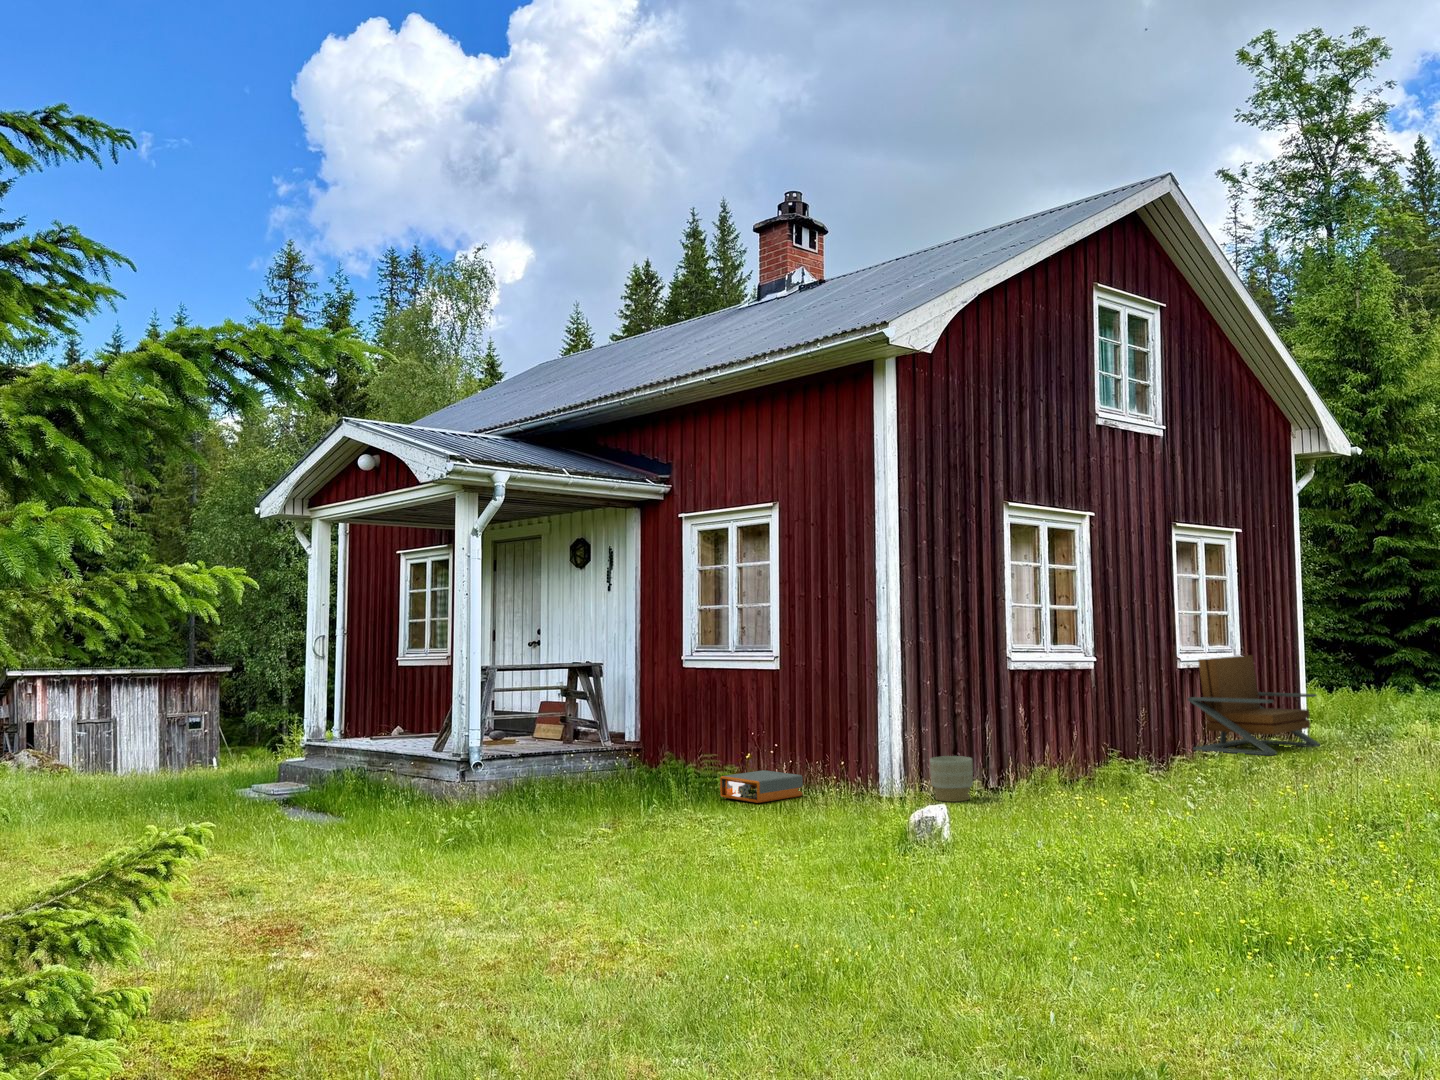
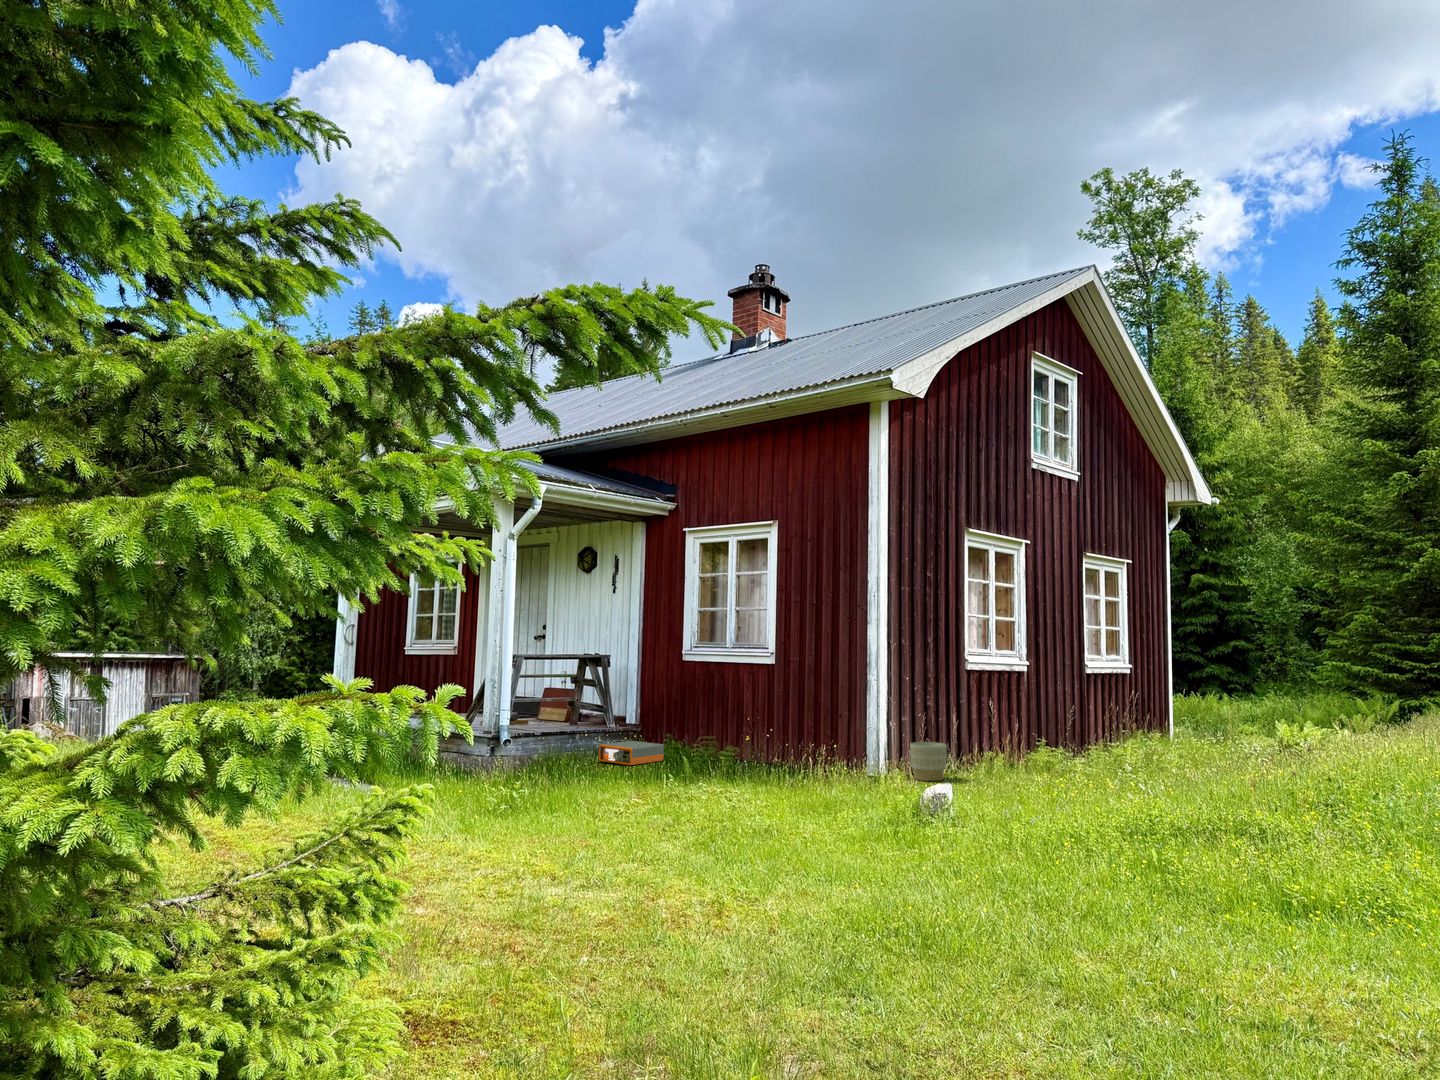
lounge chair: present [1188,655,1320,755] -> none [1093,664,1197,748]
storage box: present [720,770,803,803] -> present [599,741,664,765]

